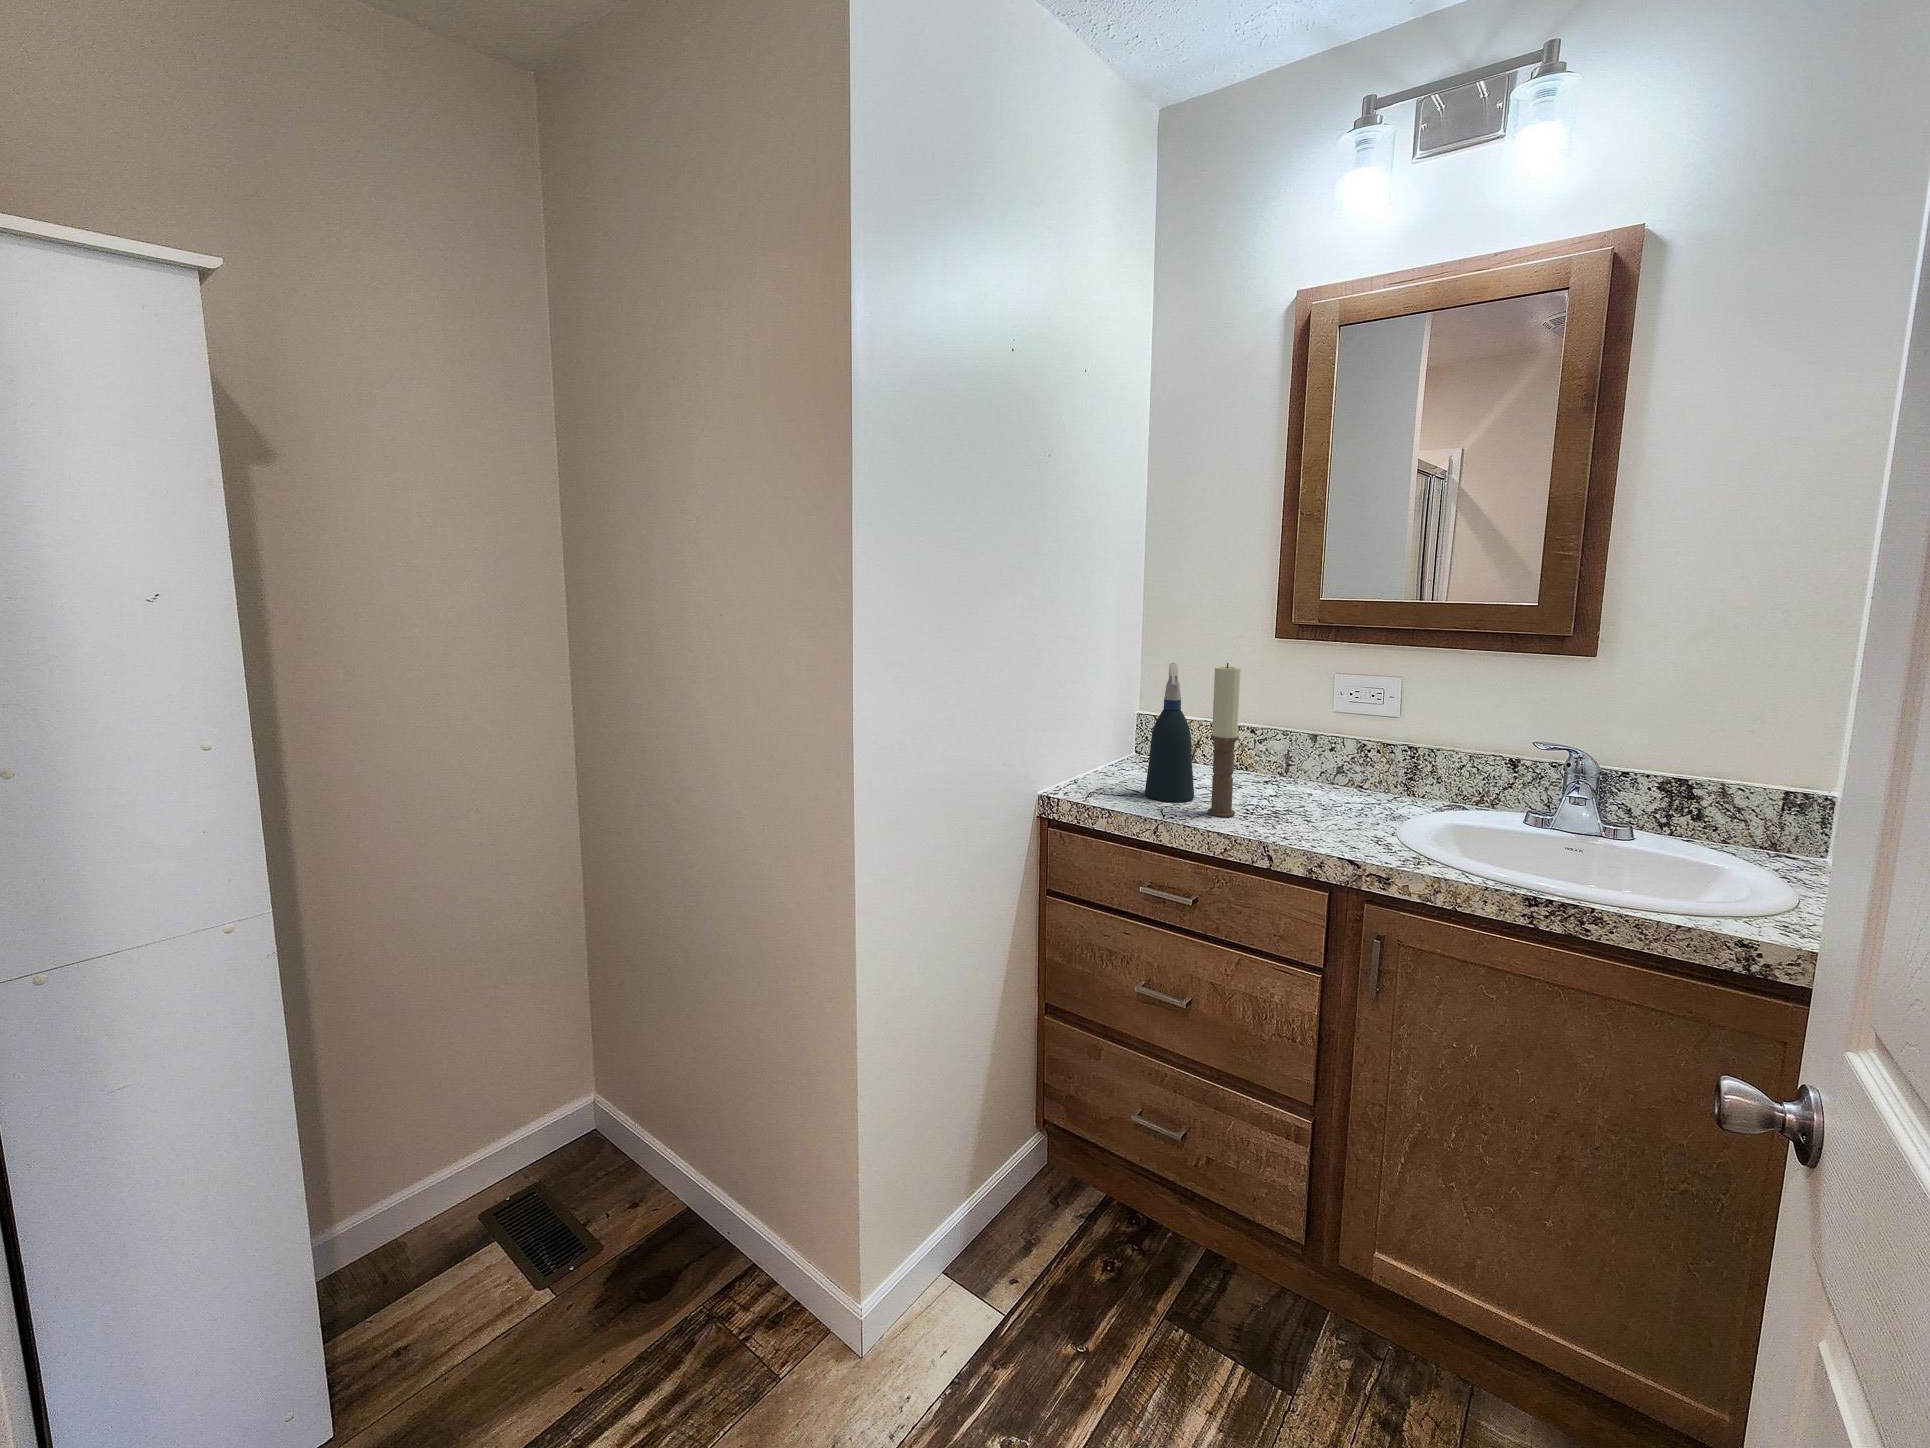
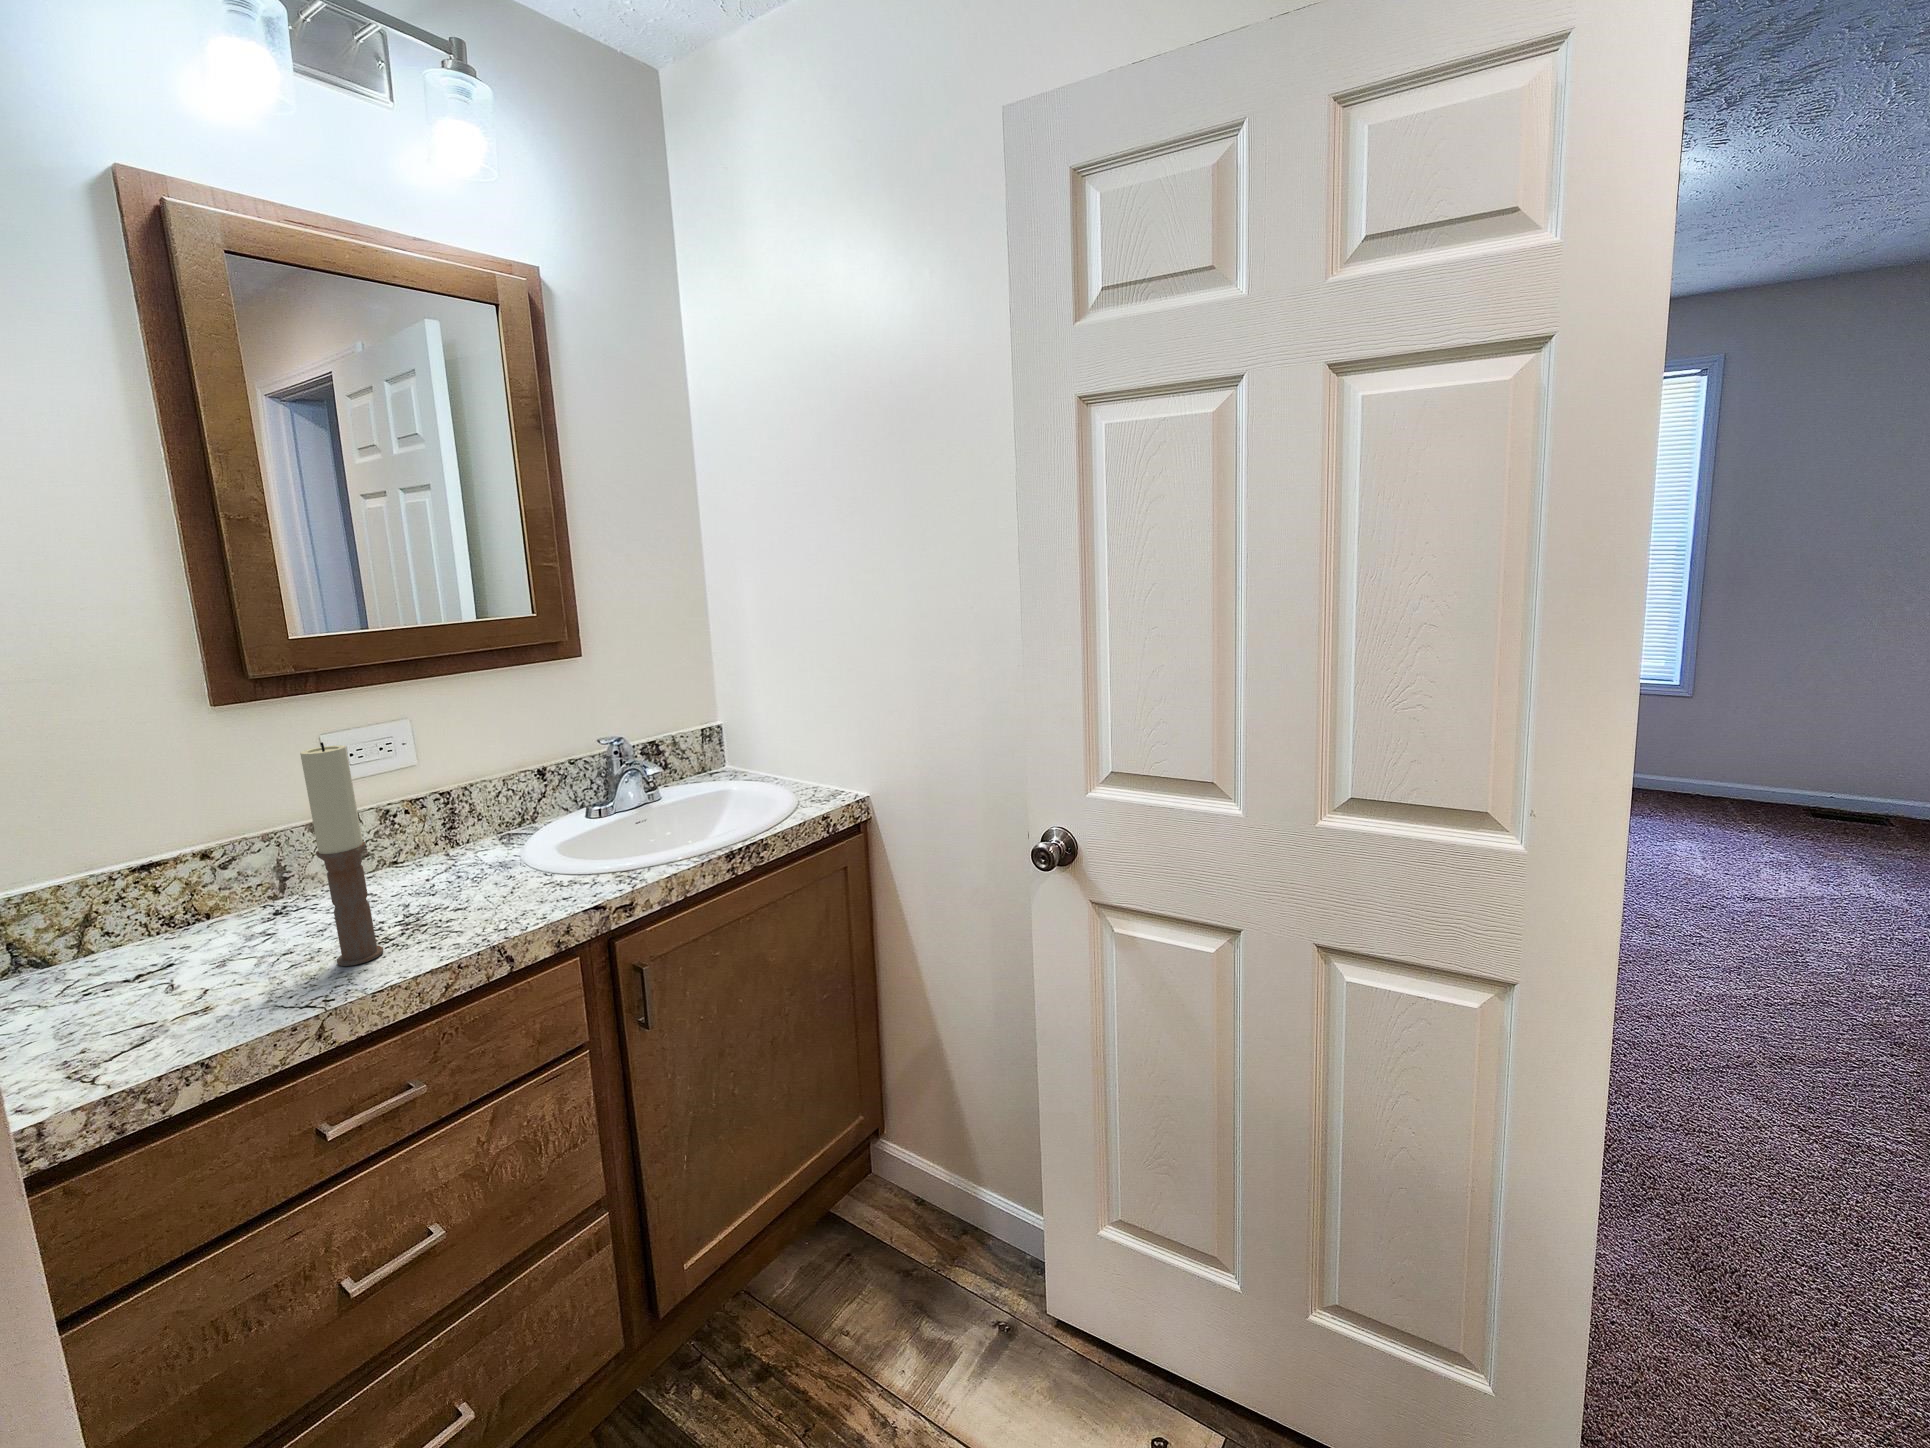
spray bottle: present [1145,663,1194,802] -> none [128,775,270,1009]

